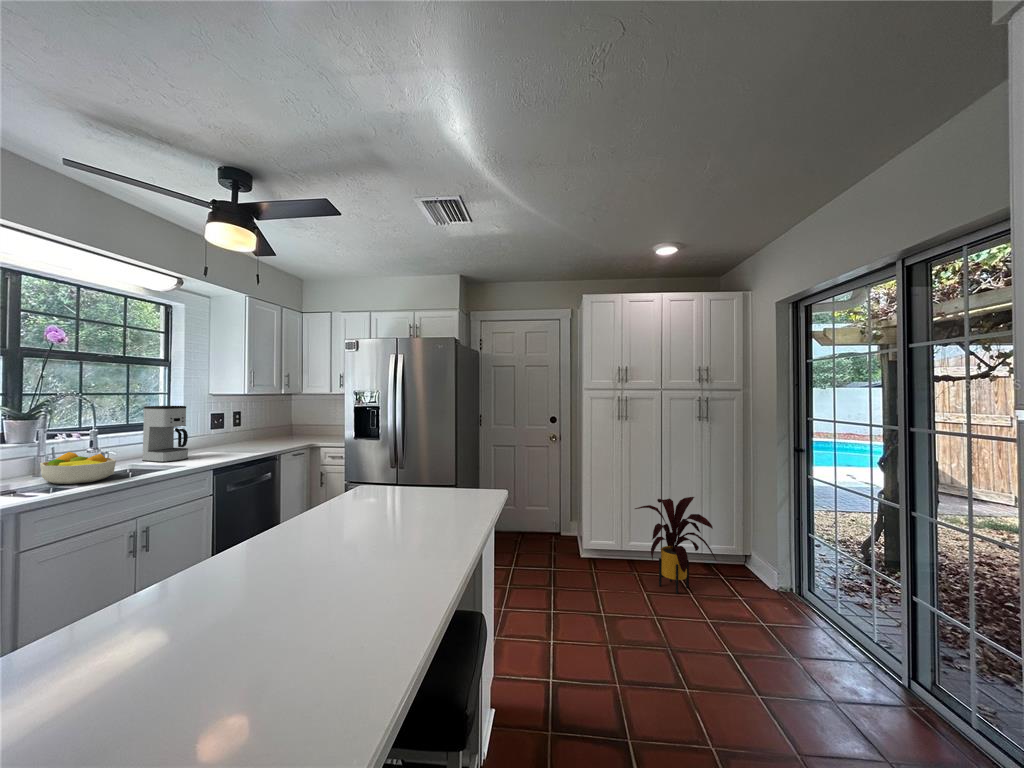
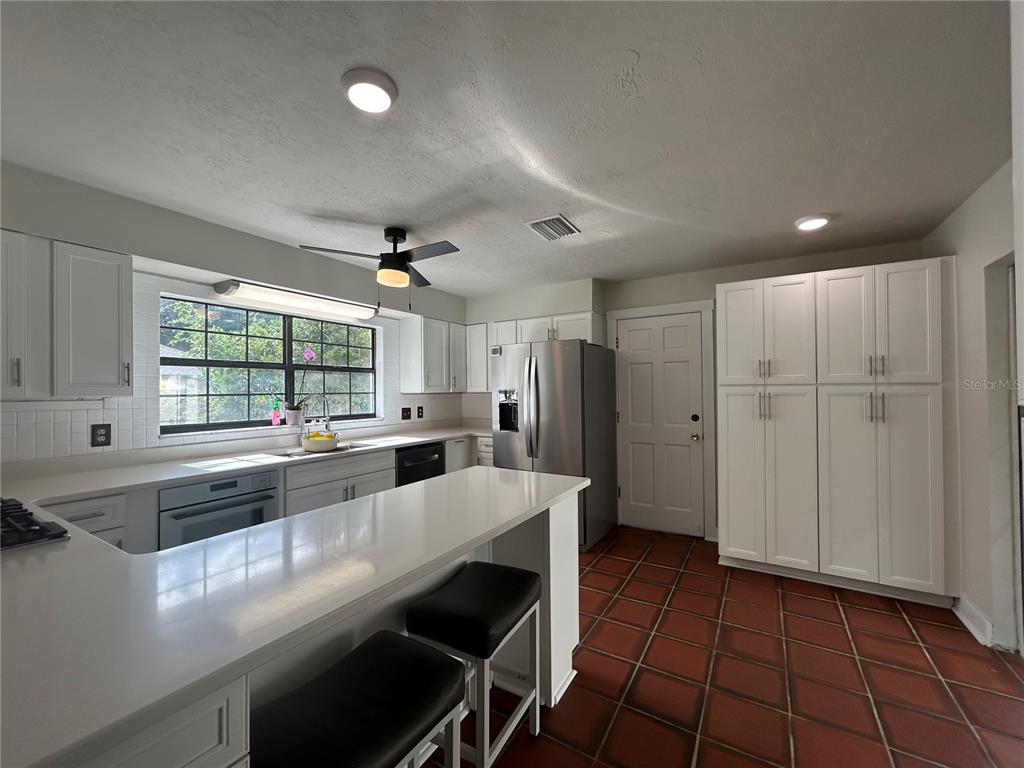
coffee maker: present [142,406,188,462] -> none [357,401,384,442]
house plant: present [635,497,716,594] -> none [772,510,876,620]

